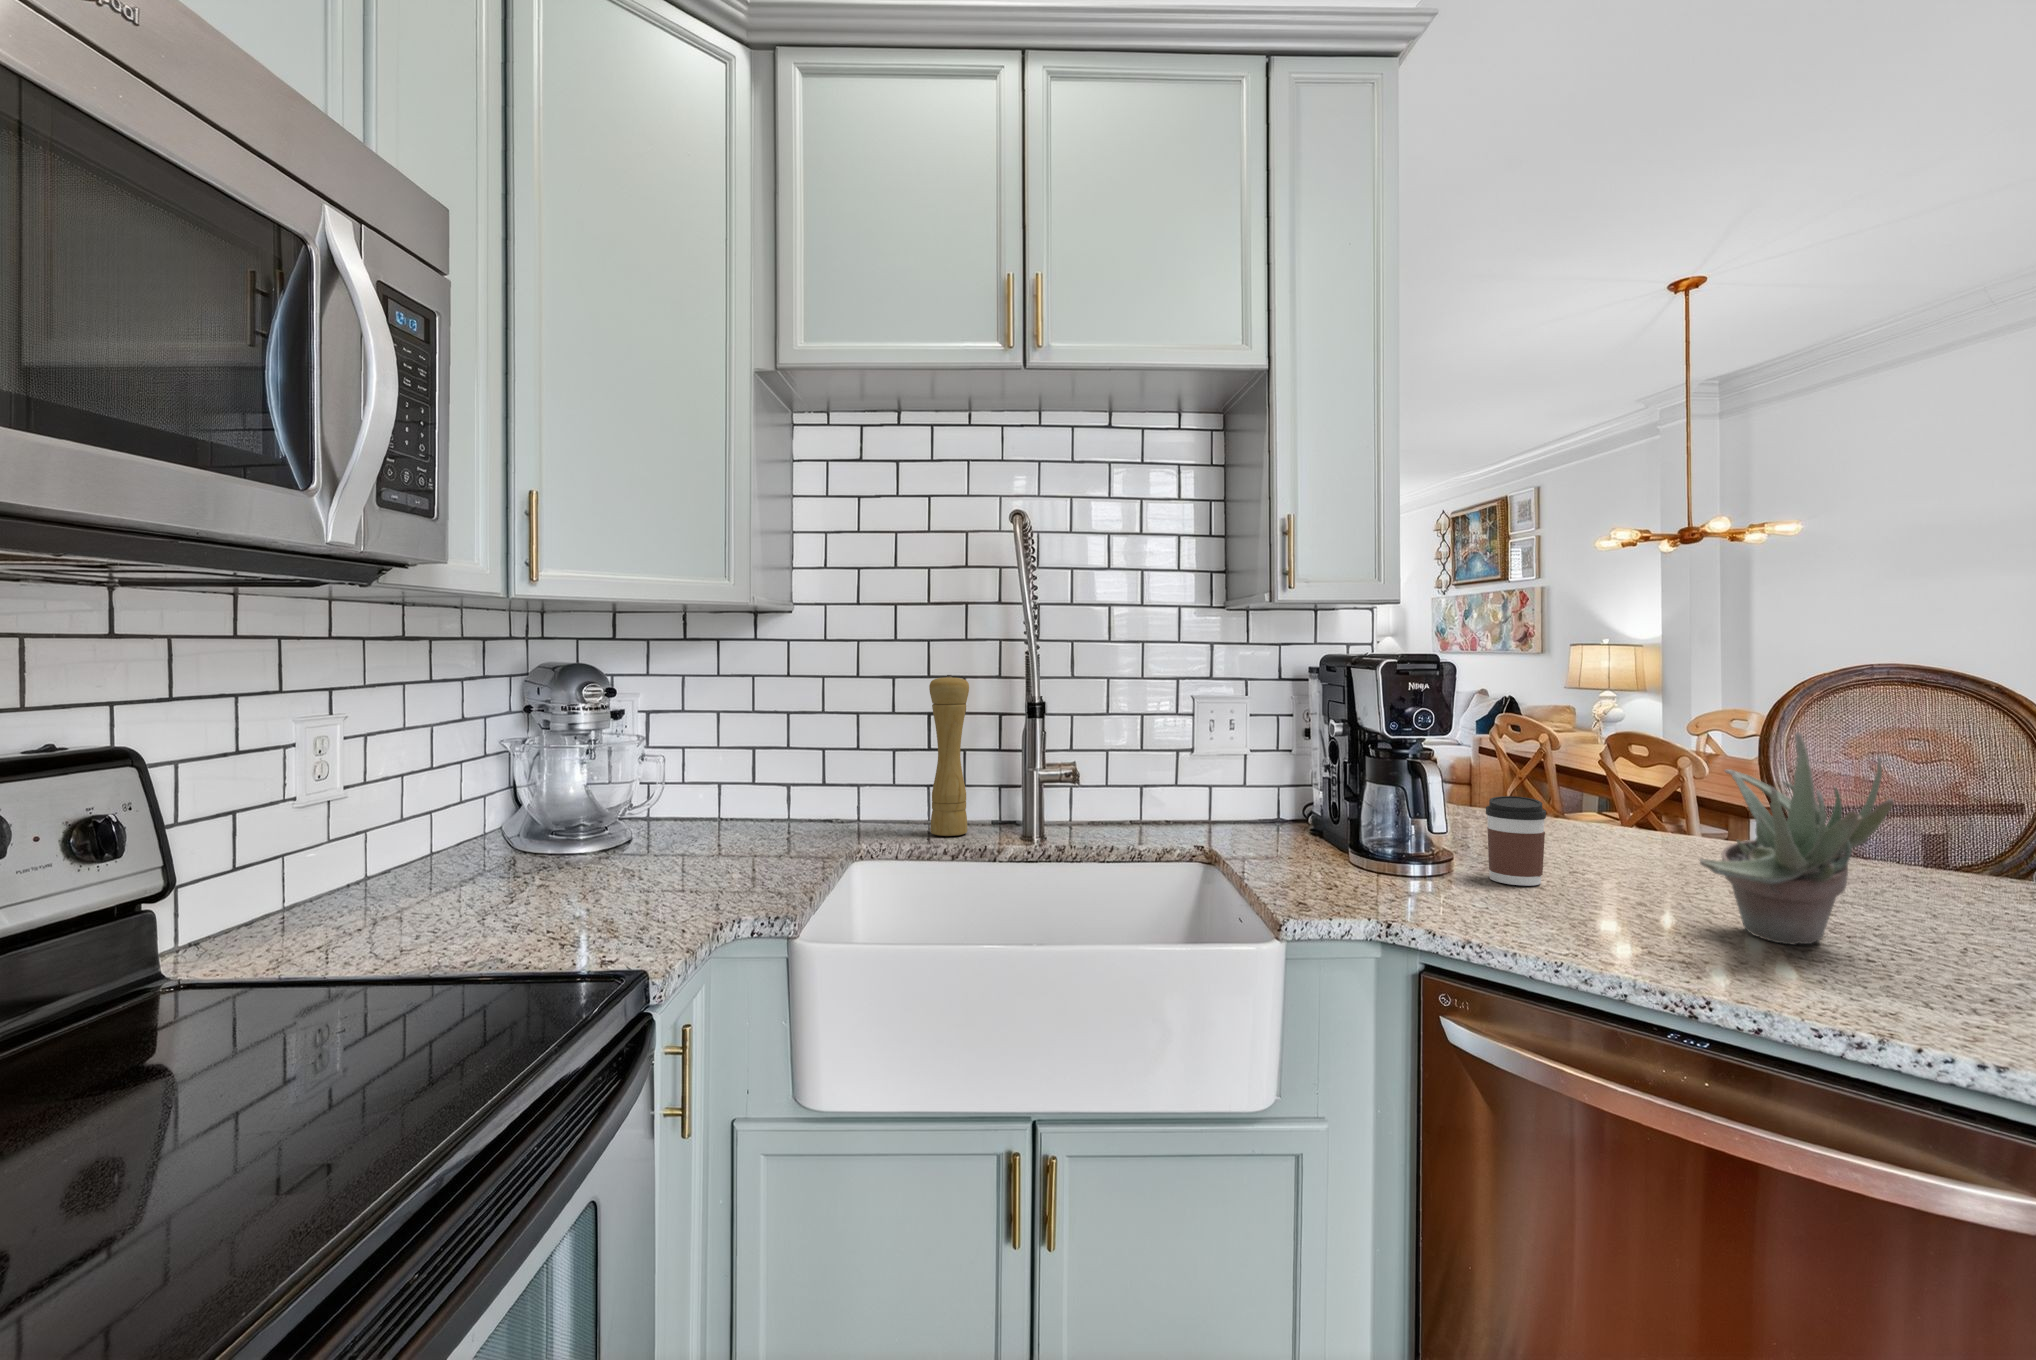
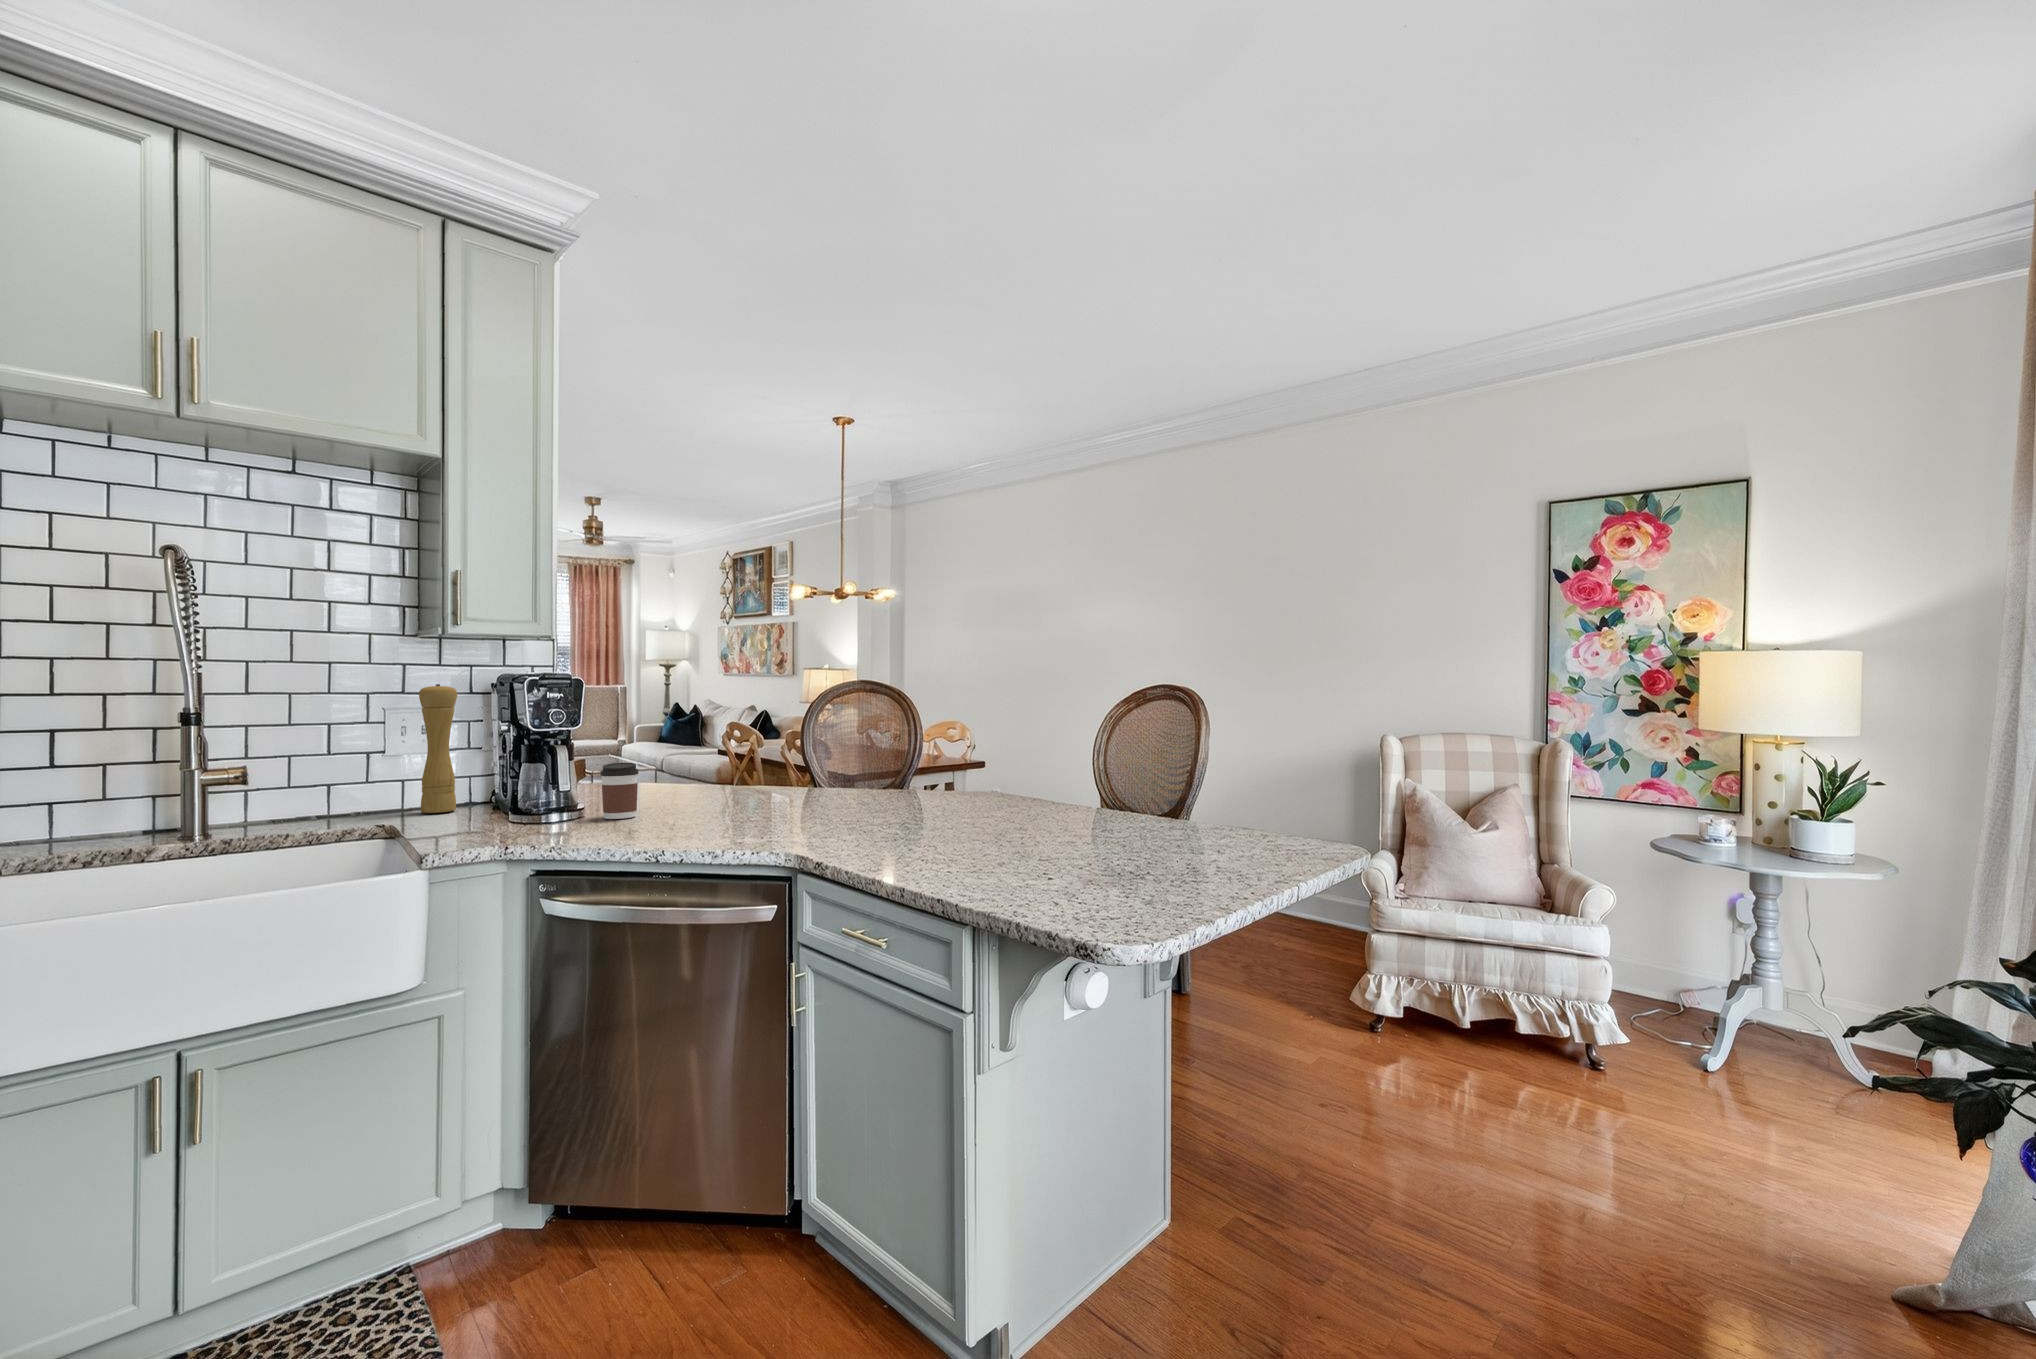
pepper mill: present [929,675,969,836] -> present [419,684,457,813]
succulent plant: present [1700,732,1894,944] -> none [680,709,781,826]

